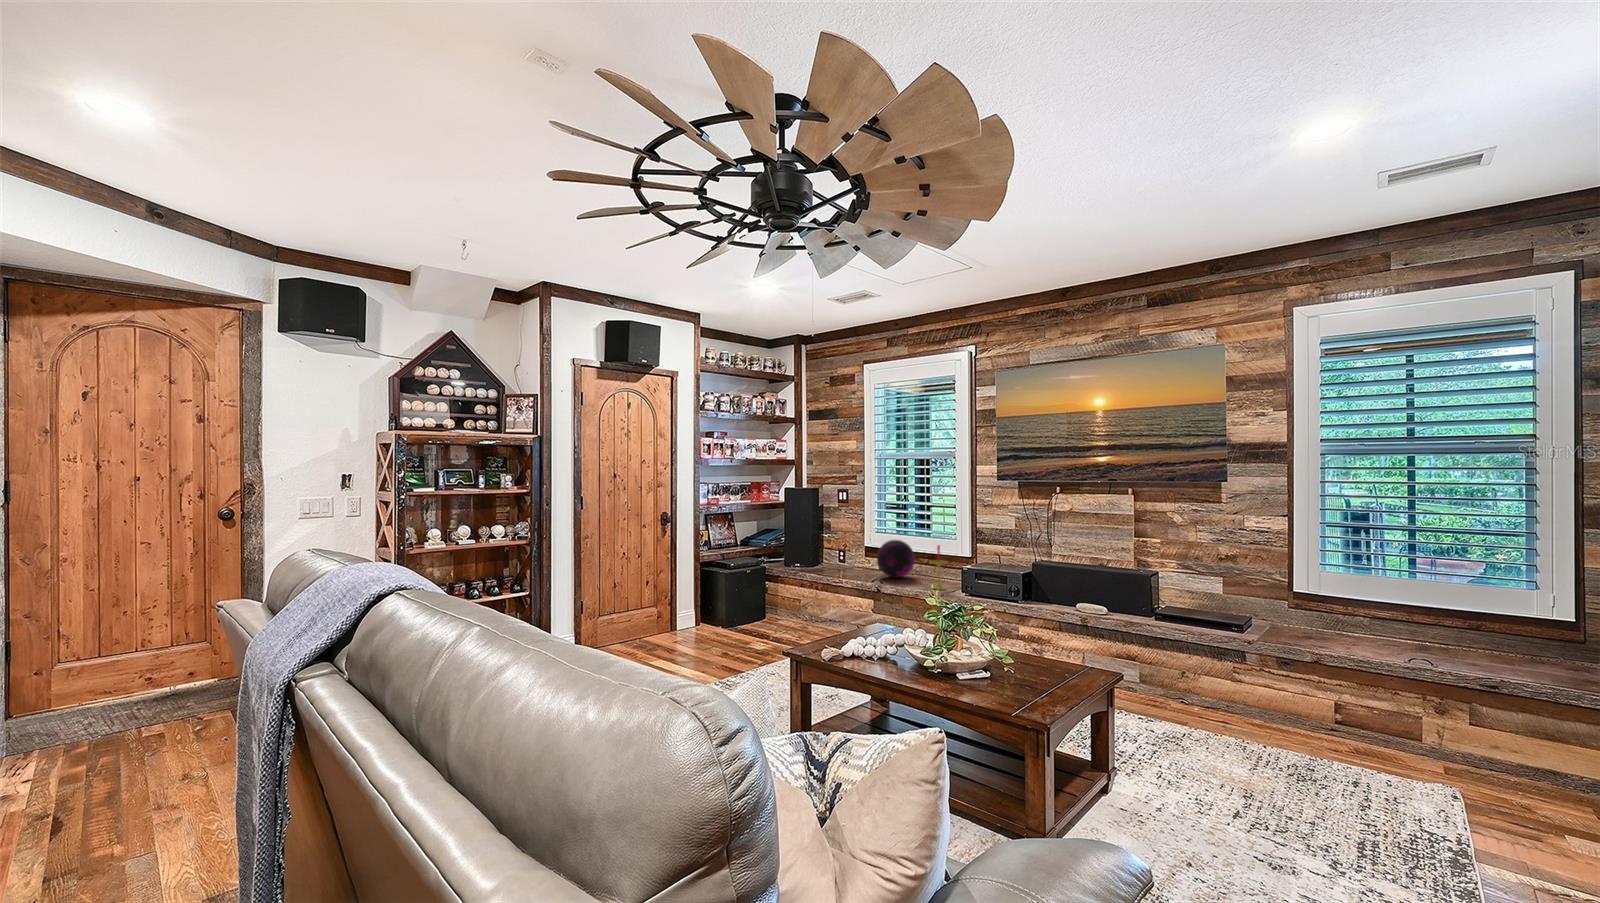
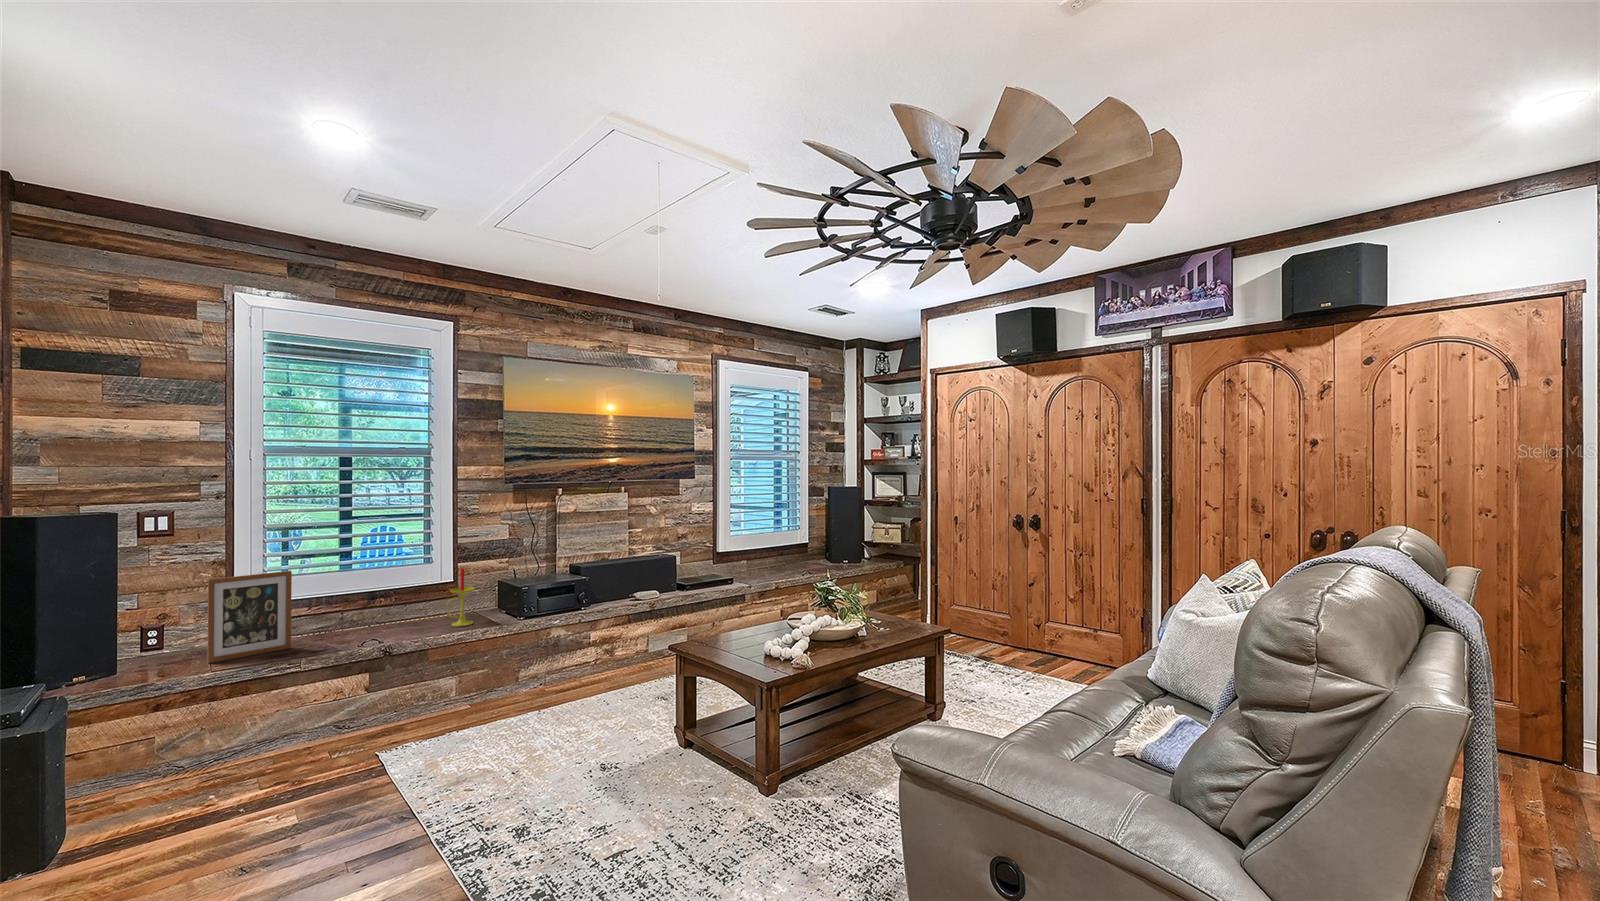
picture frame: none [832,528,864,577] -> present [207,571,292,663]
decorative orb: present [877,540,915,578] -> none [308,577,377,635]

